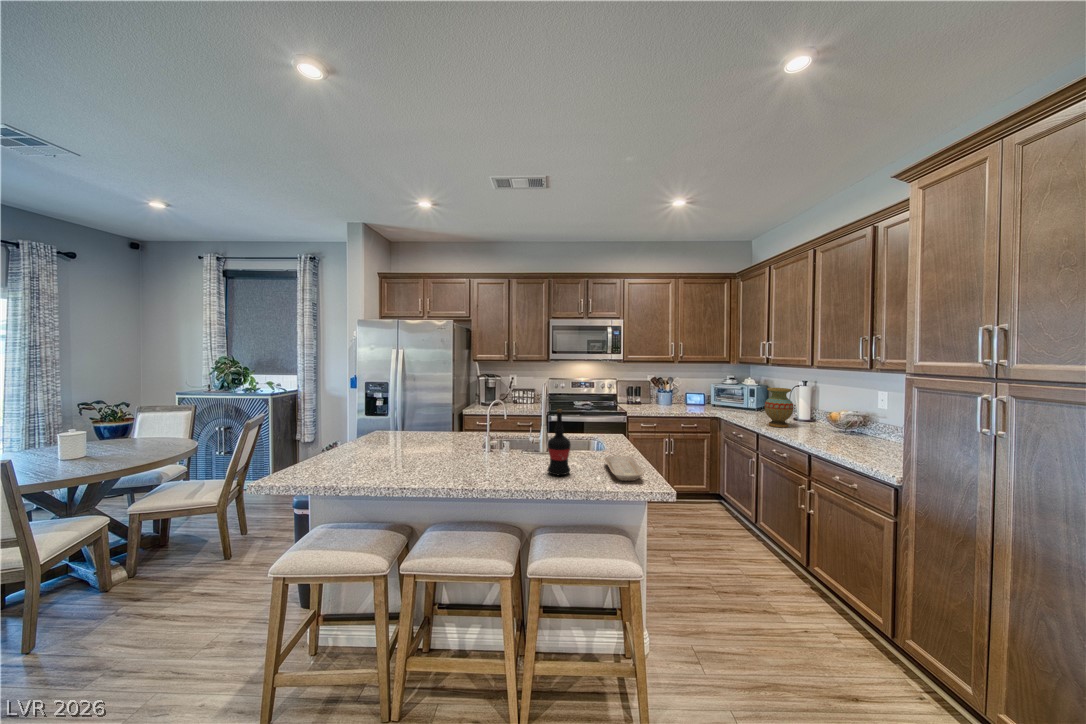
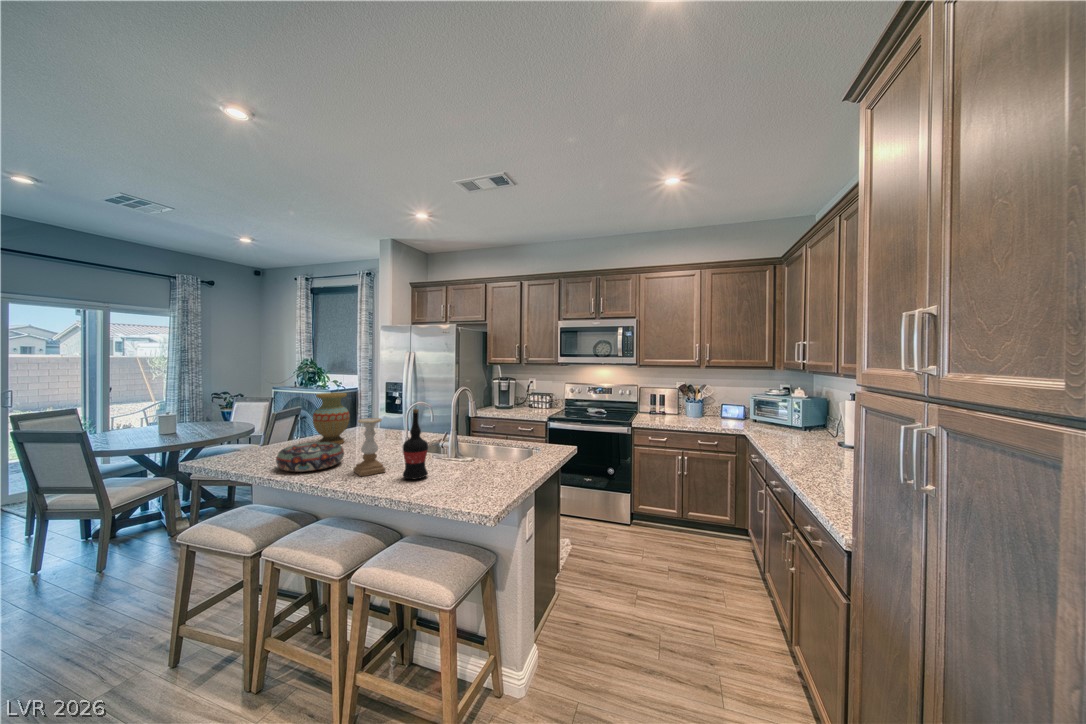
vase: present [765,388,793,427] -> present [313,393,350,444]
candle holder: none [490,420,521,478] -> present [354,418,385,476]
decorative bowl: none [402,448,465,480] -> present [276,442,344,472]
tray: present [604,456,643,481] -> none [449,465,508,493]

